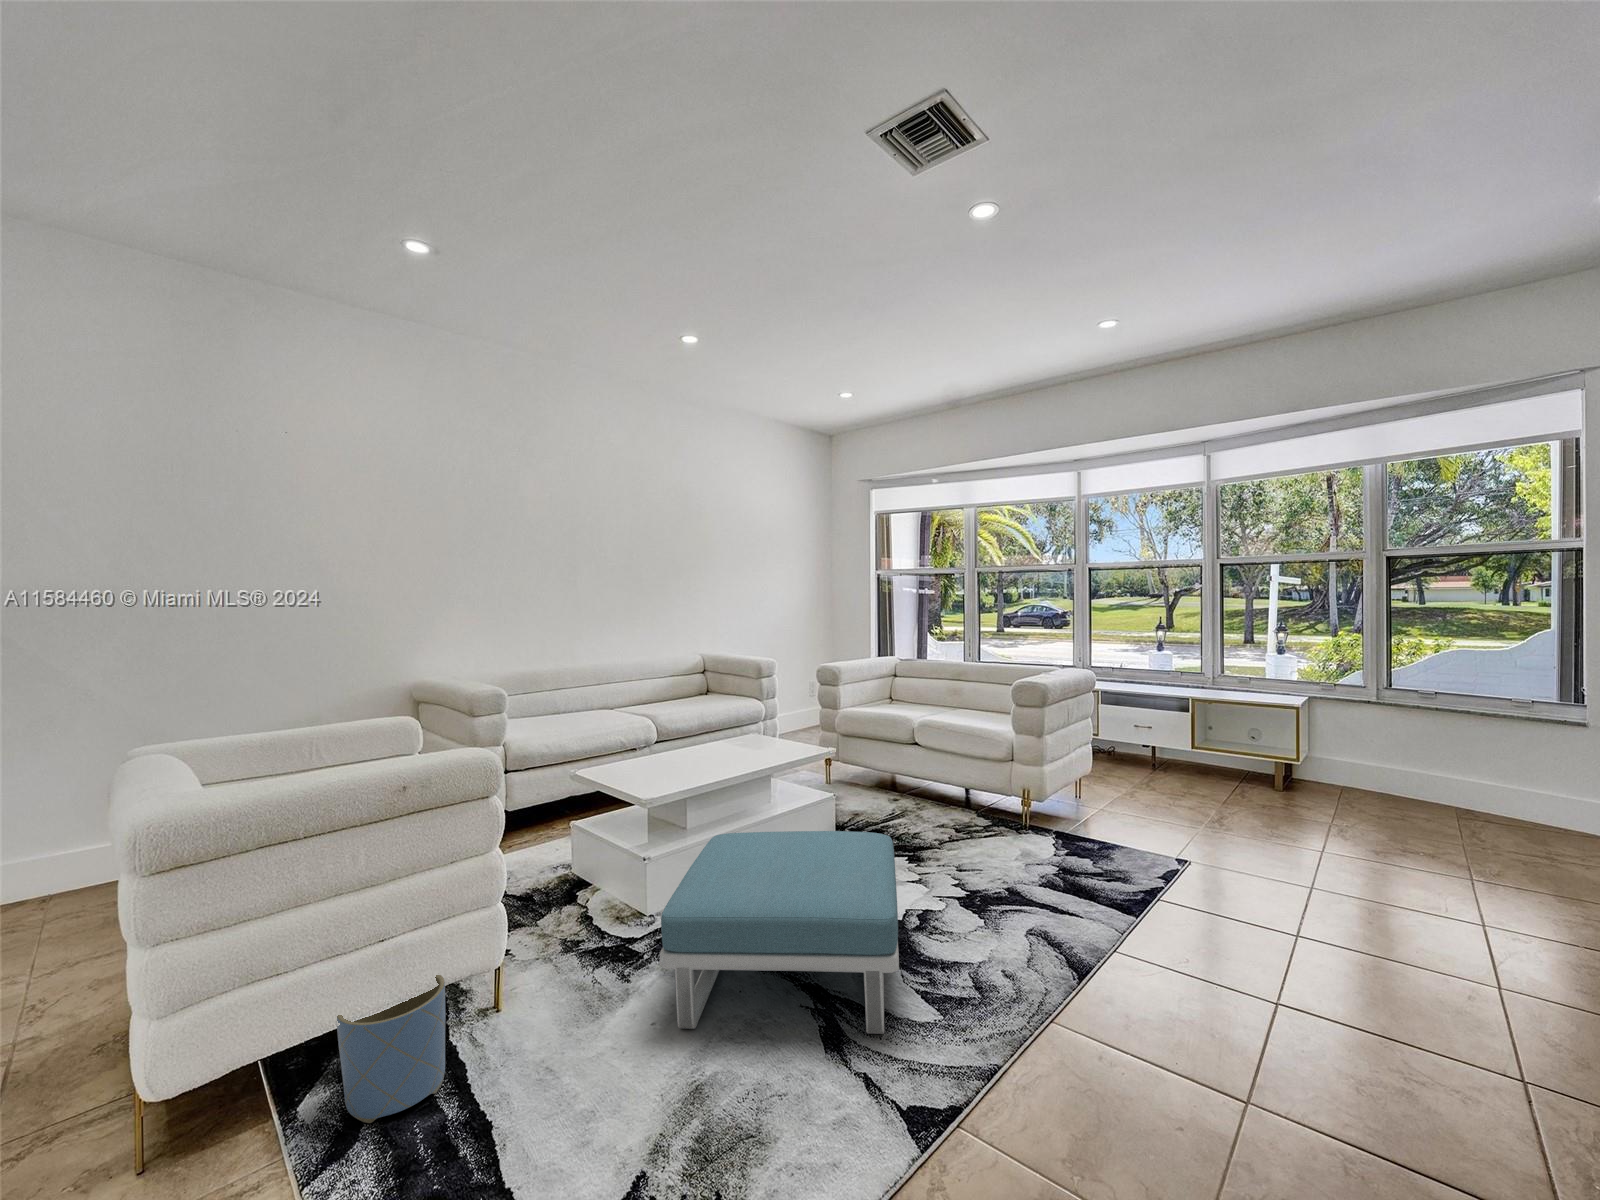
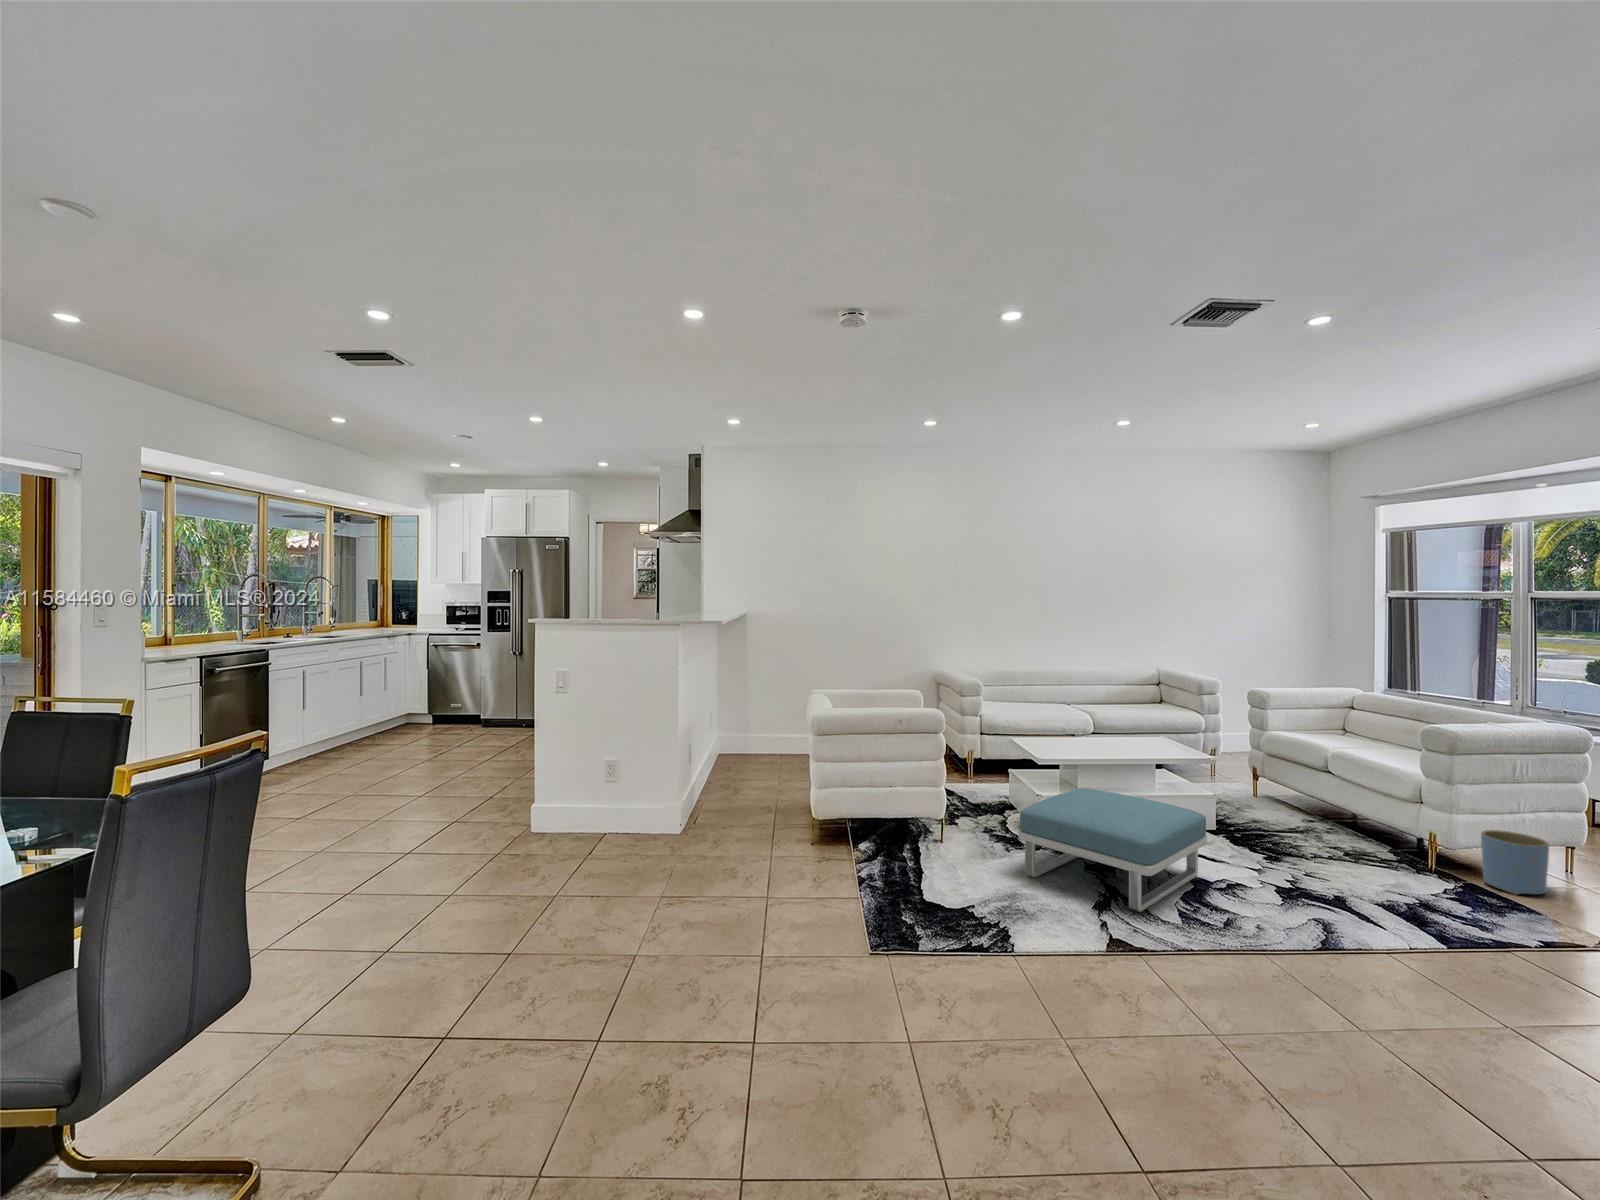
planter: present [337,975,445,1123] -> present [1481,830,1549,895]

